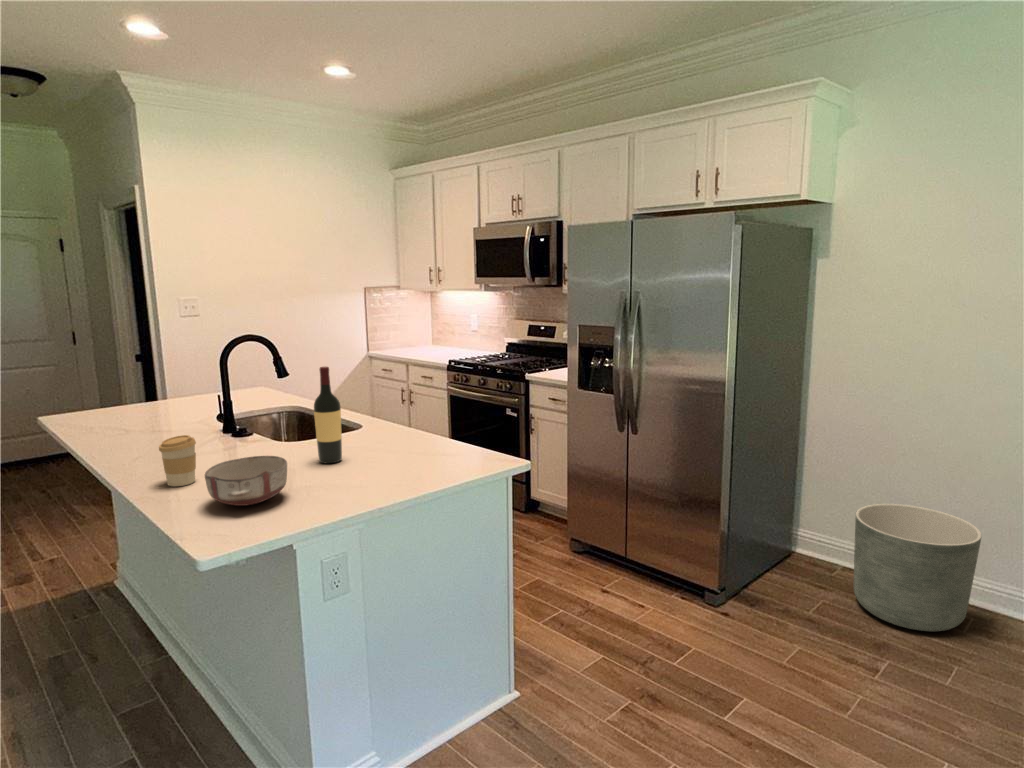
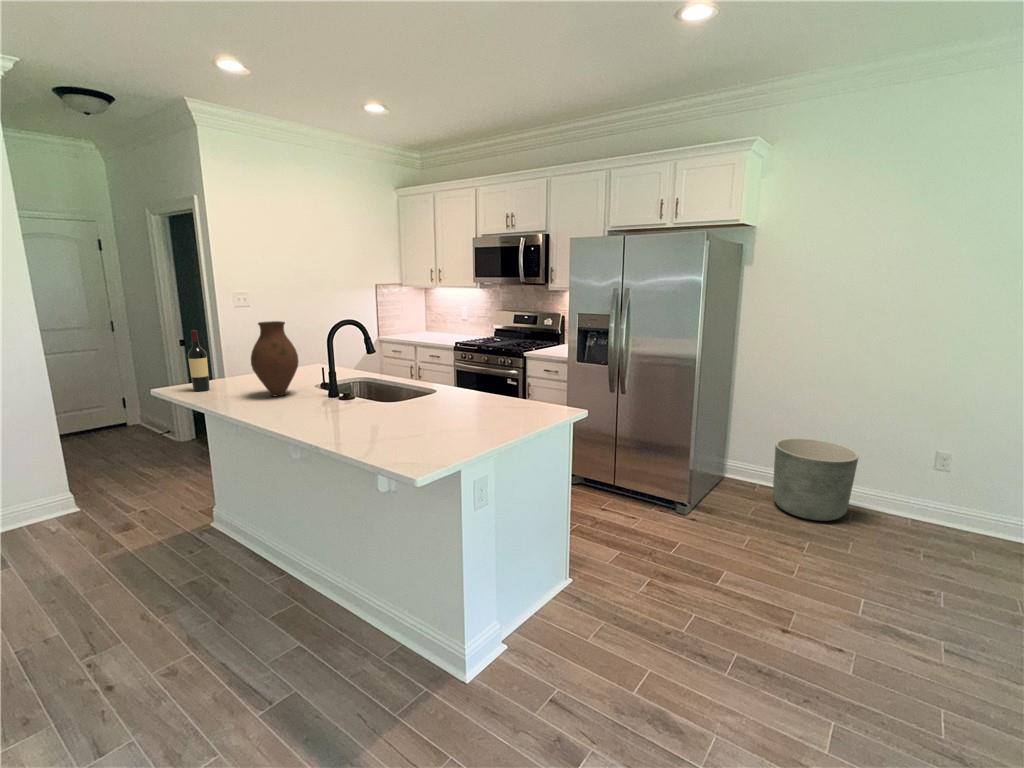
vase: none [123,335,185,429] -> present [251,321,298,396]
wine bottle: present [314,367,342,464] -> present [188,330,209,391]
coffee cup: present [159,435,196,486] -> none [336,395,362,434]
ceramic bowl: present [205,456,287,506] -> none [389,408,446,444]

